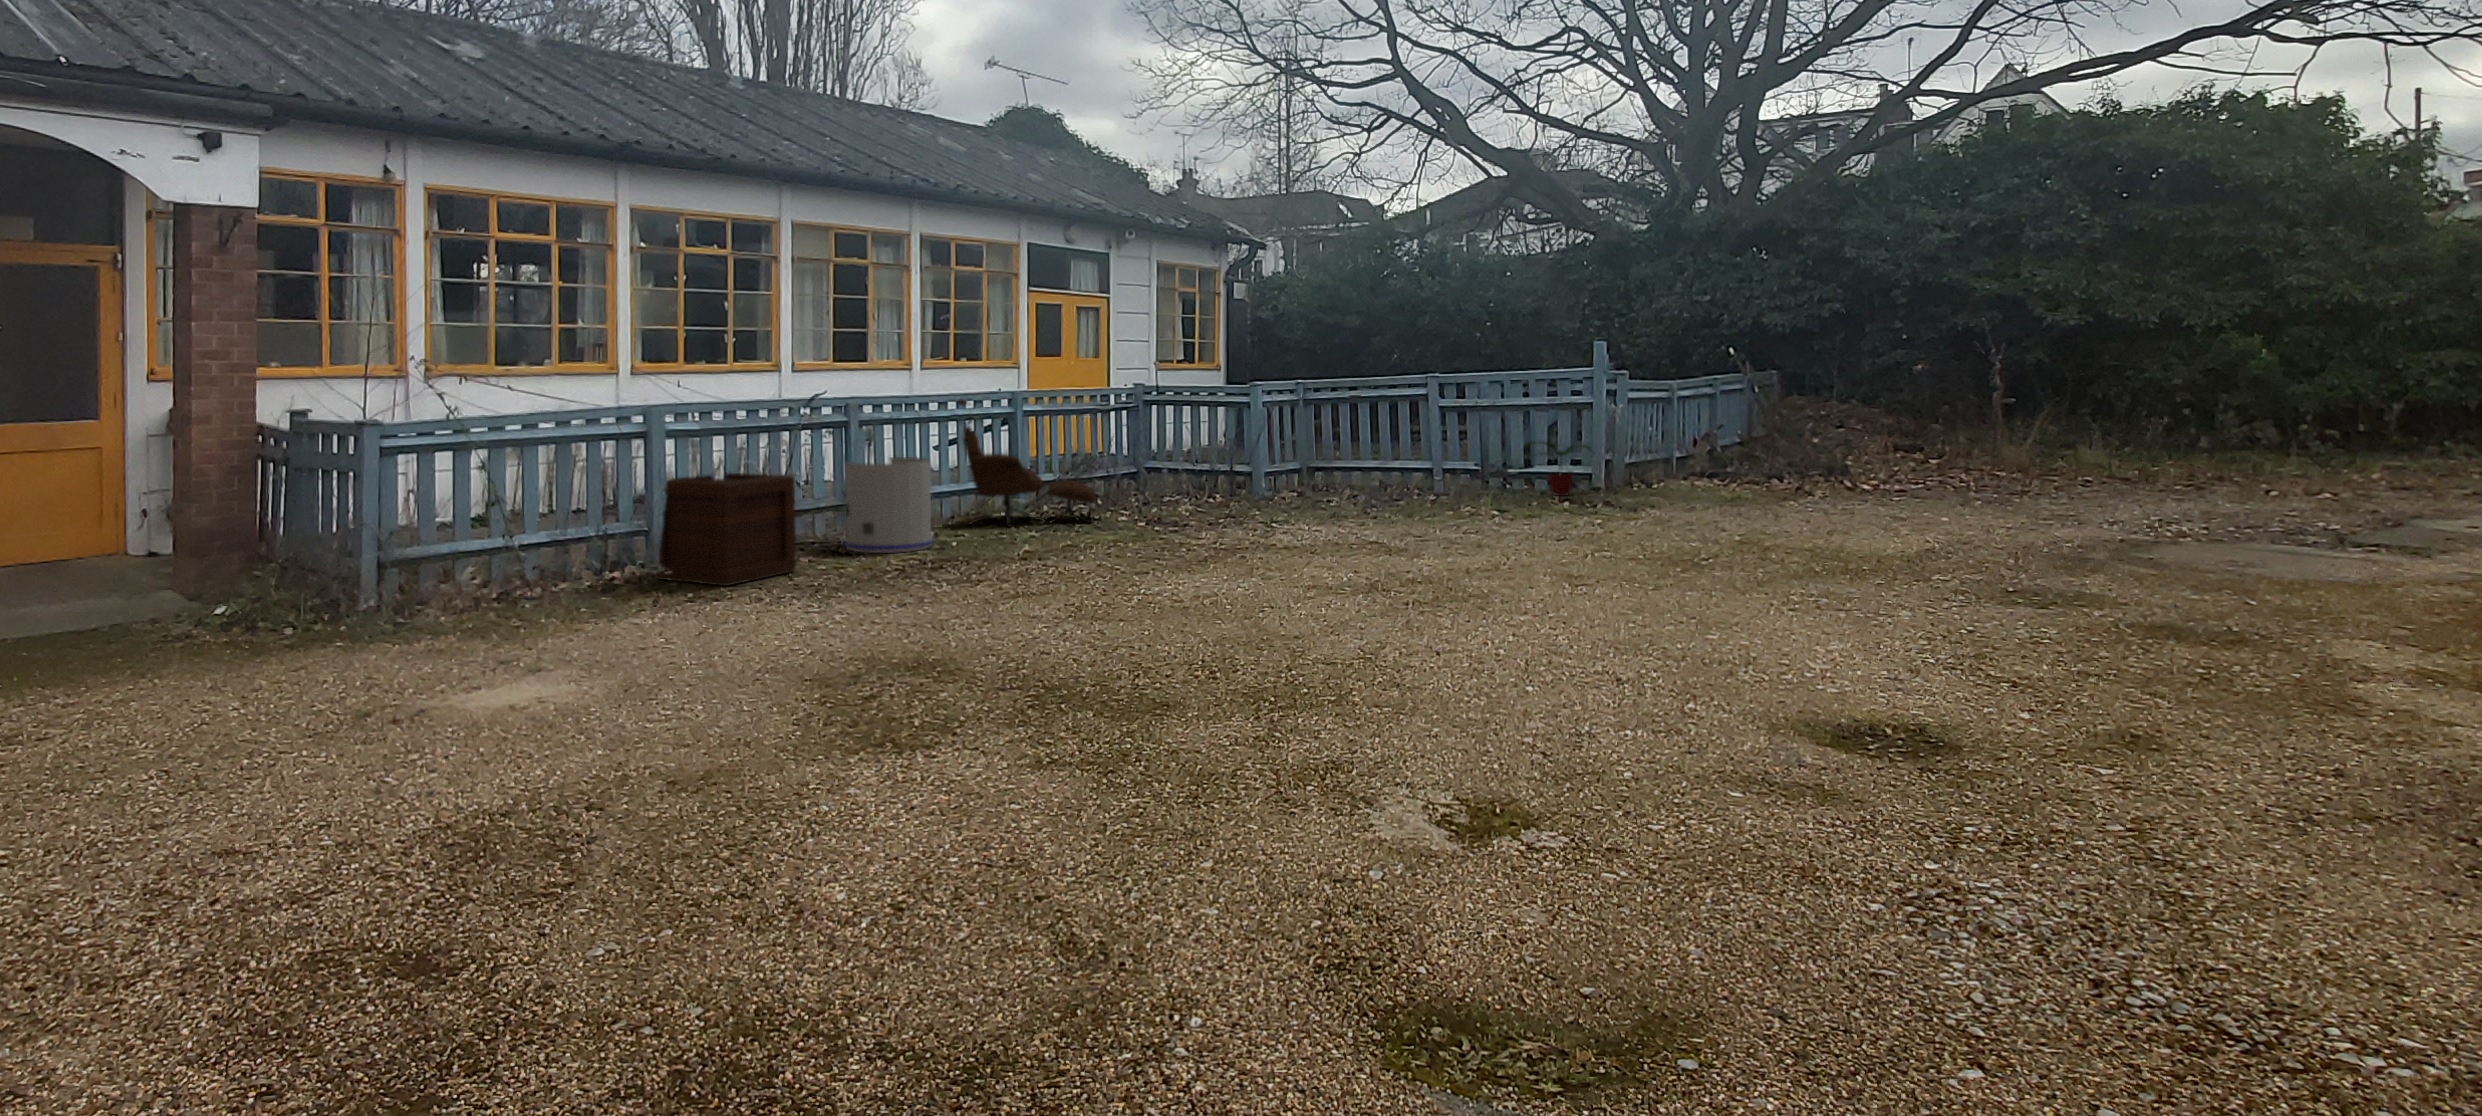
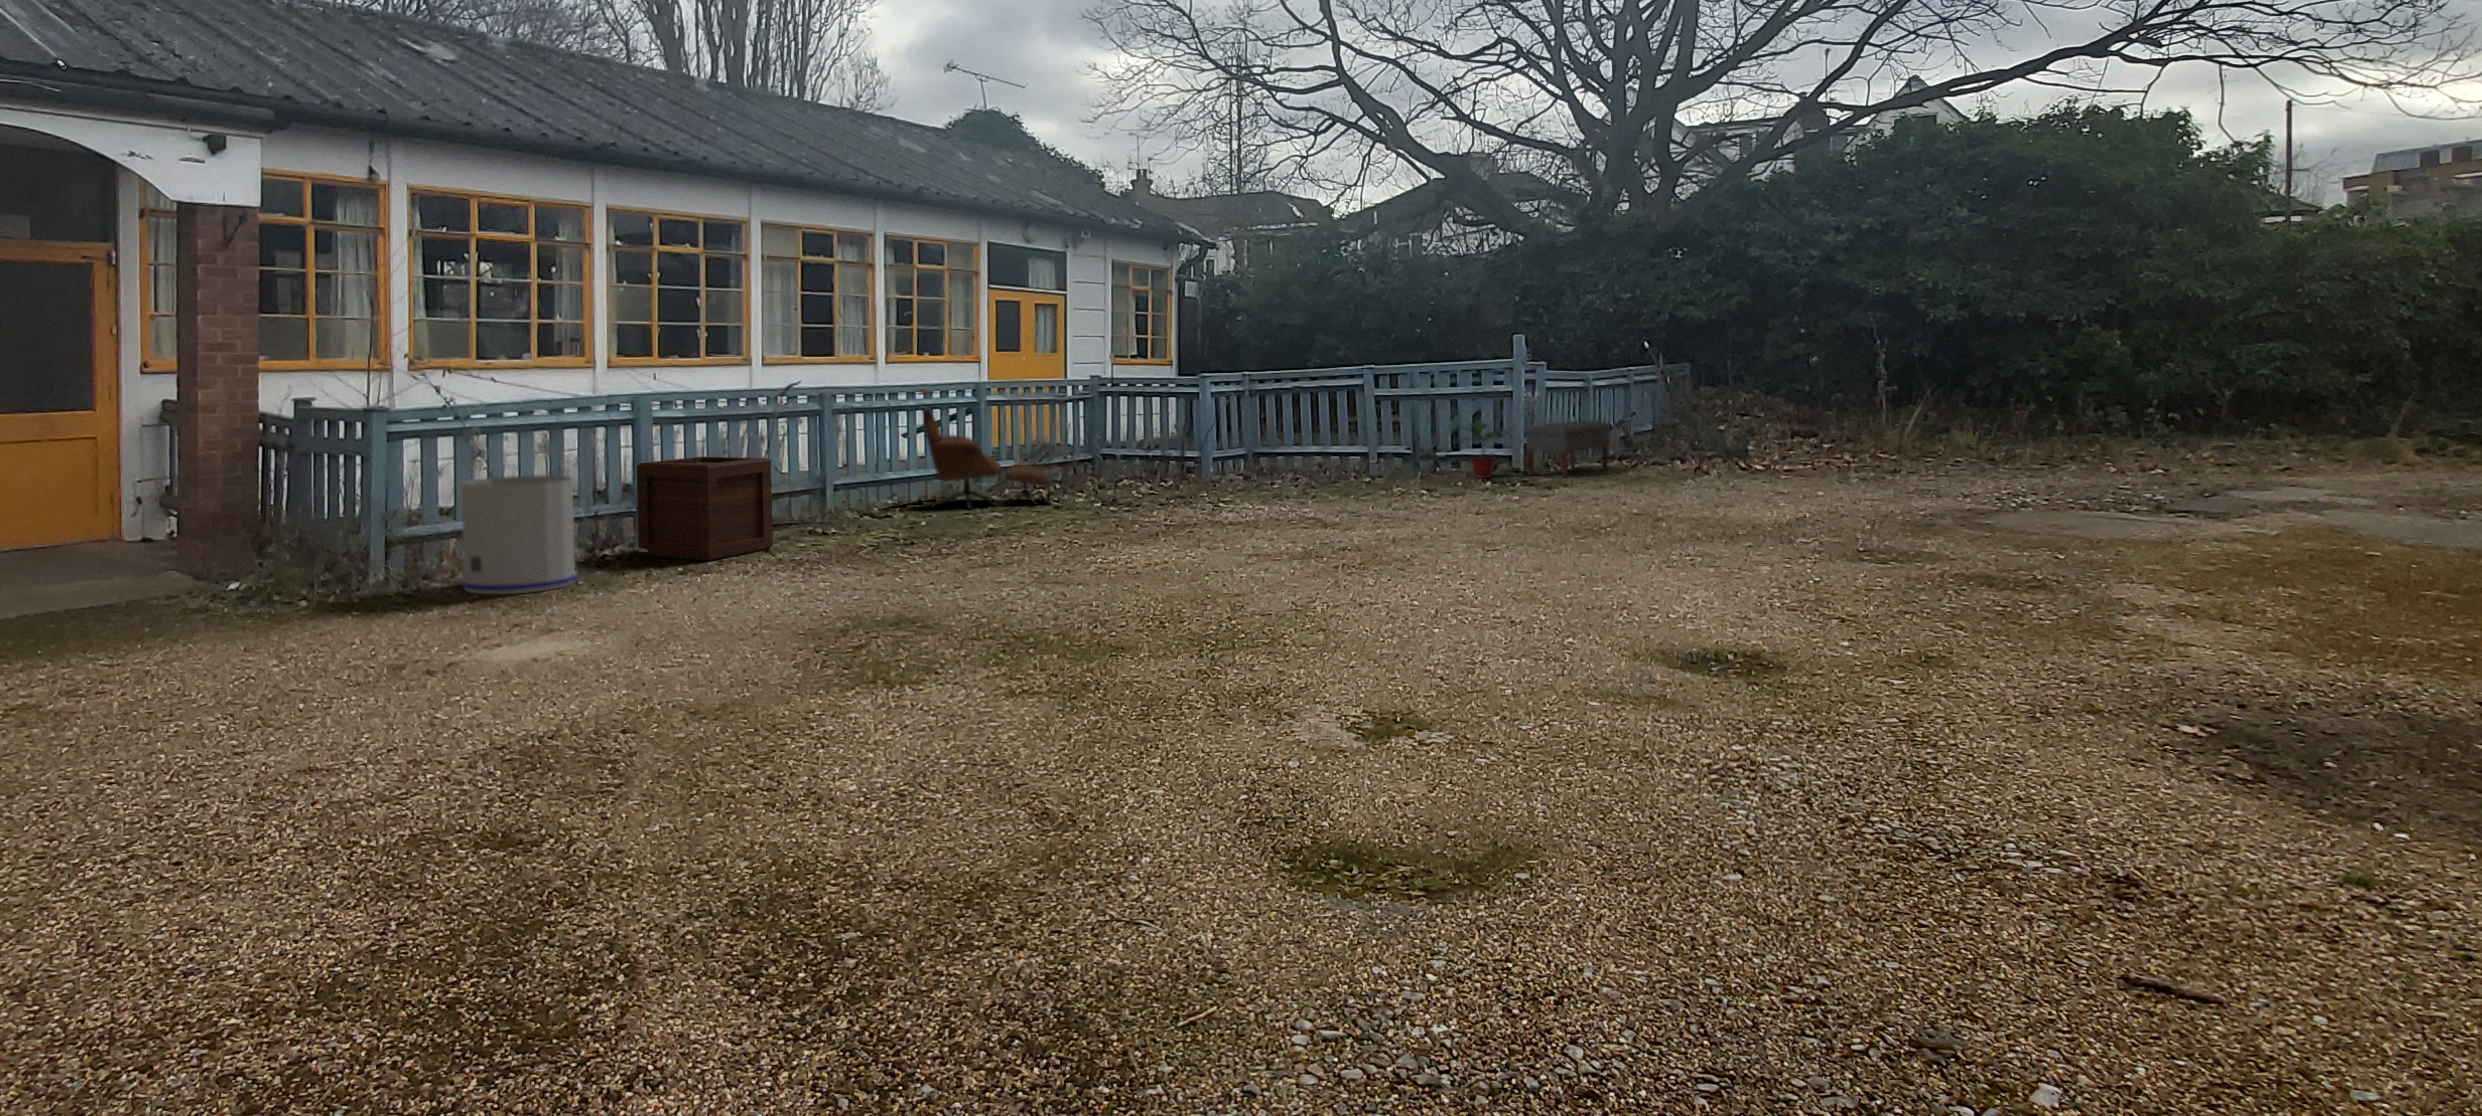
bench: none [1605,434,1699,496] -> present [1525,421,1610,477]
trash can: present [844,457,933,553] -> present [461,475,577,594]

